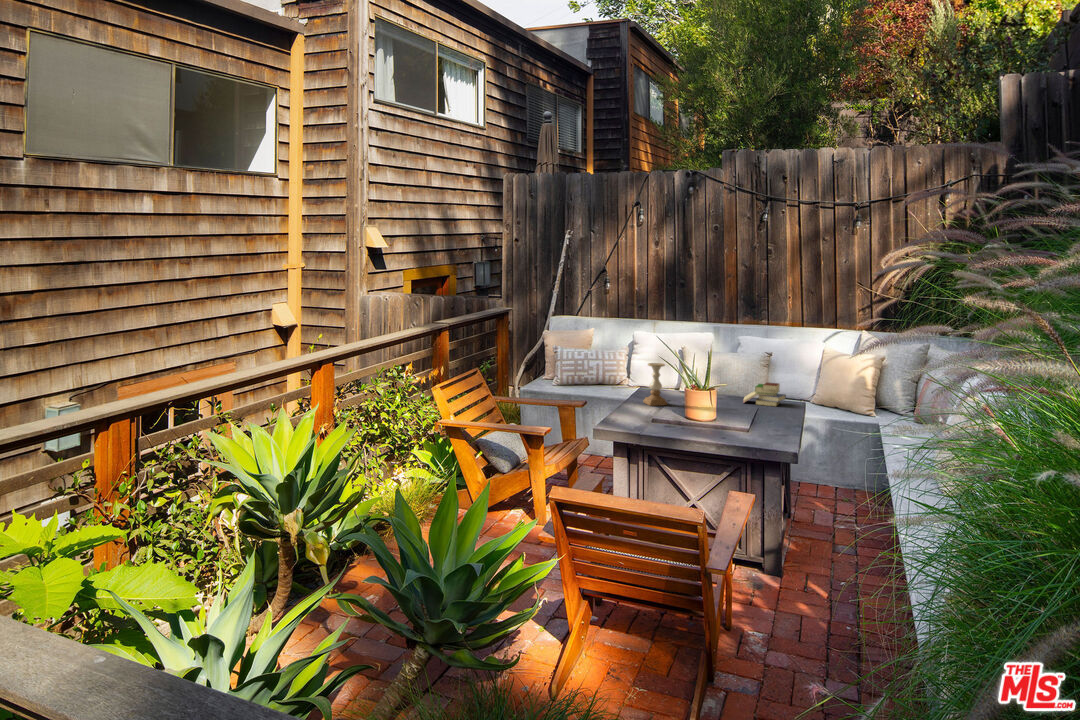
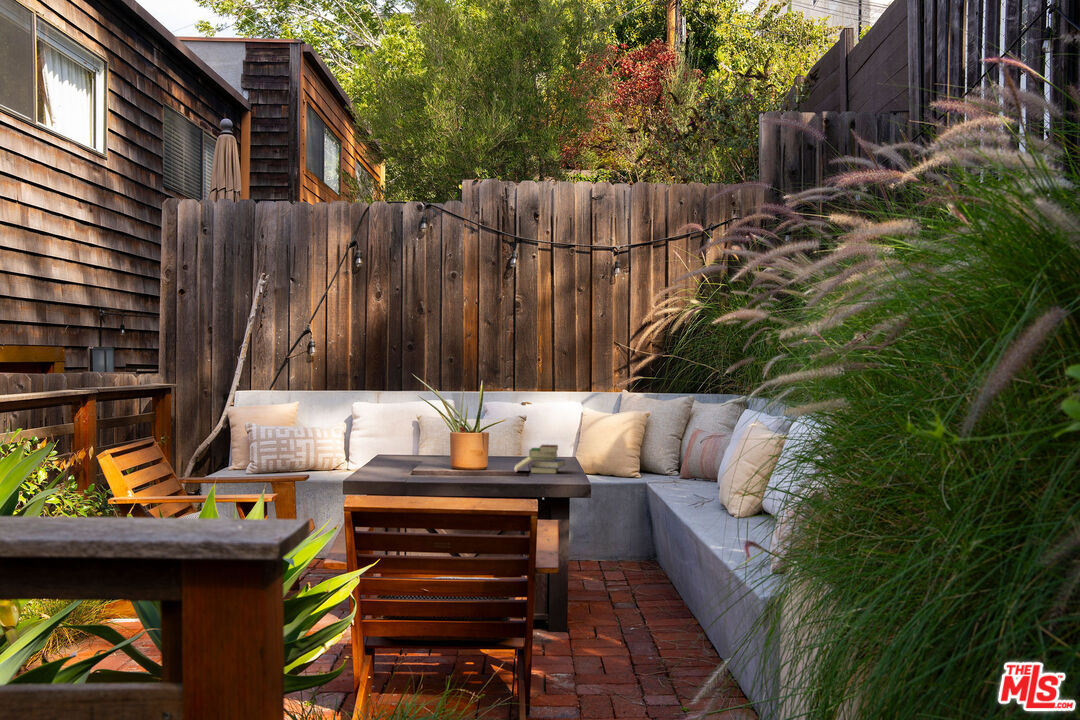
candle holder: present [643,363,667,406] -> none [389,422,422,479]

